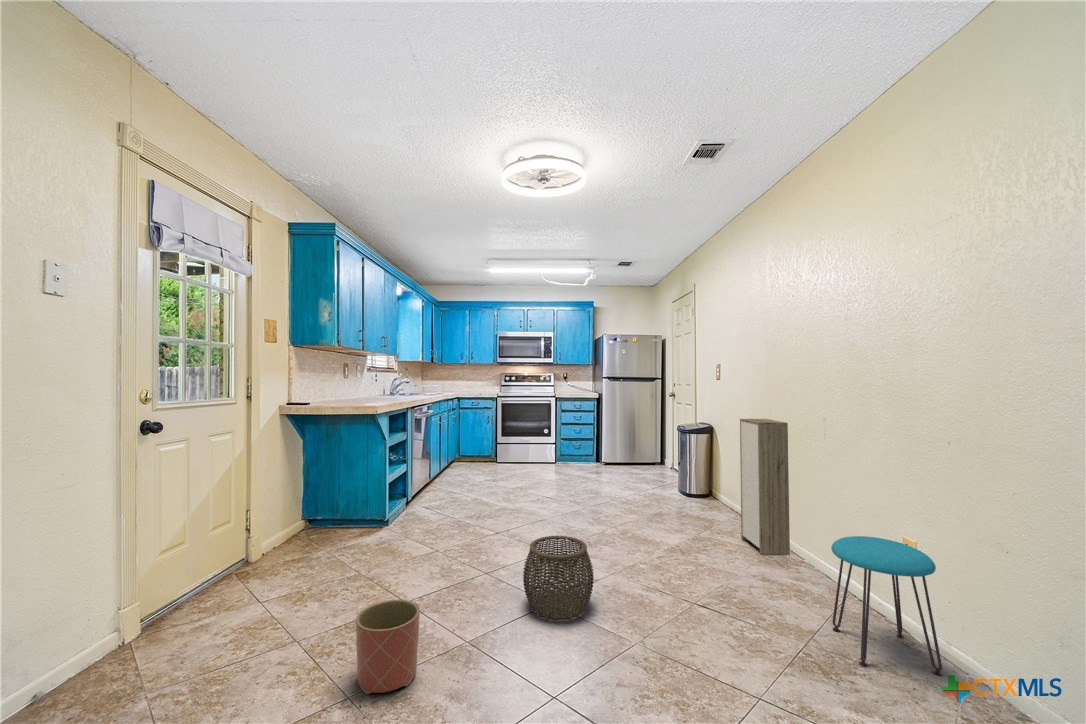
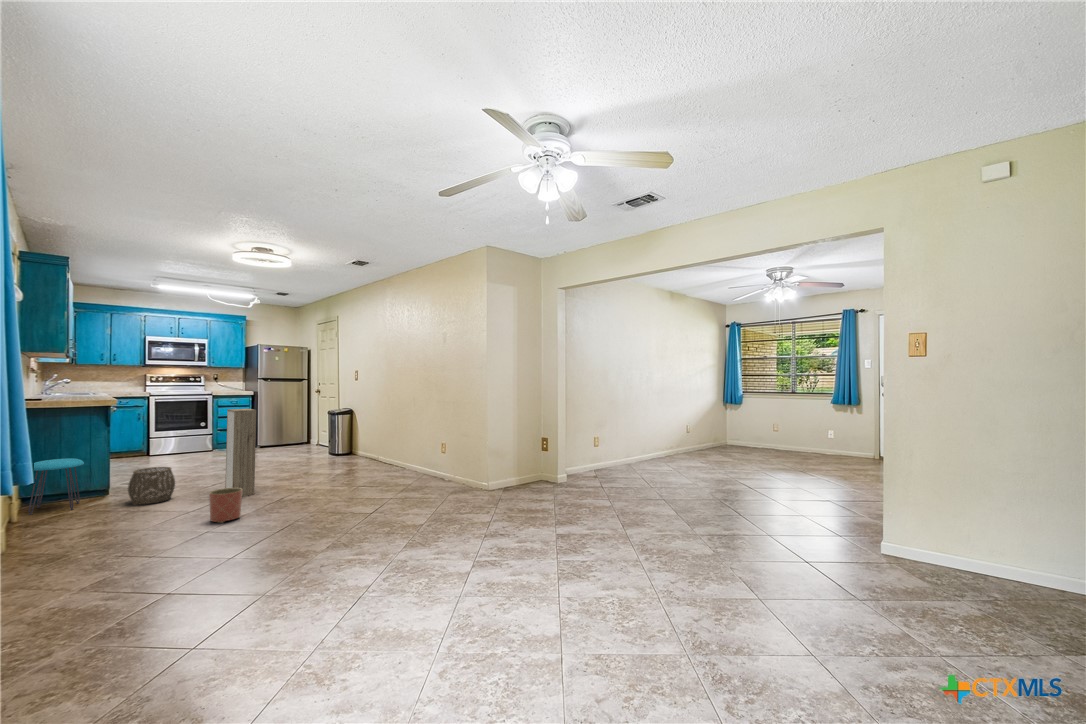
storage cabinet: present [740,419,790,555] -> present [225,409,256,496]
woven basket: present [523,536,594,620] -> present [128,467,175,504]
stool: present [831,536,942,676] -> present [28,459,84,515]

